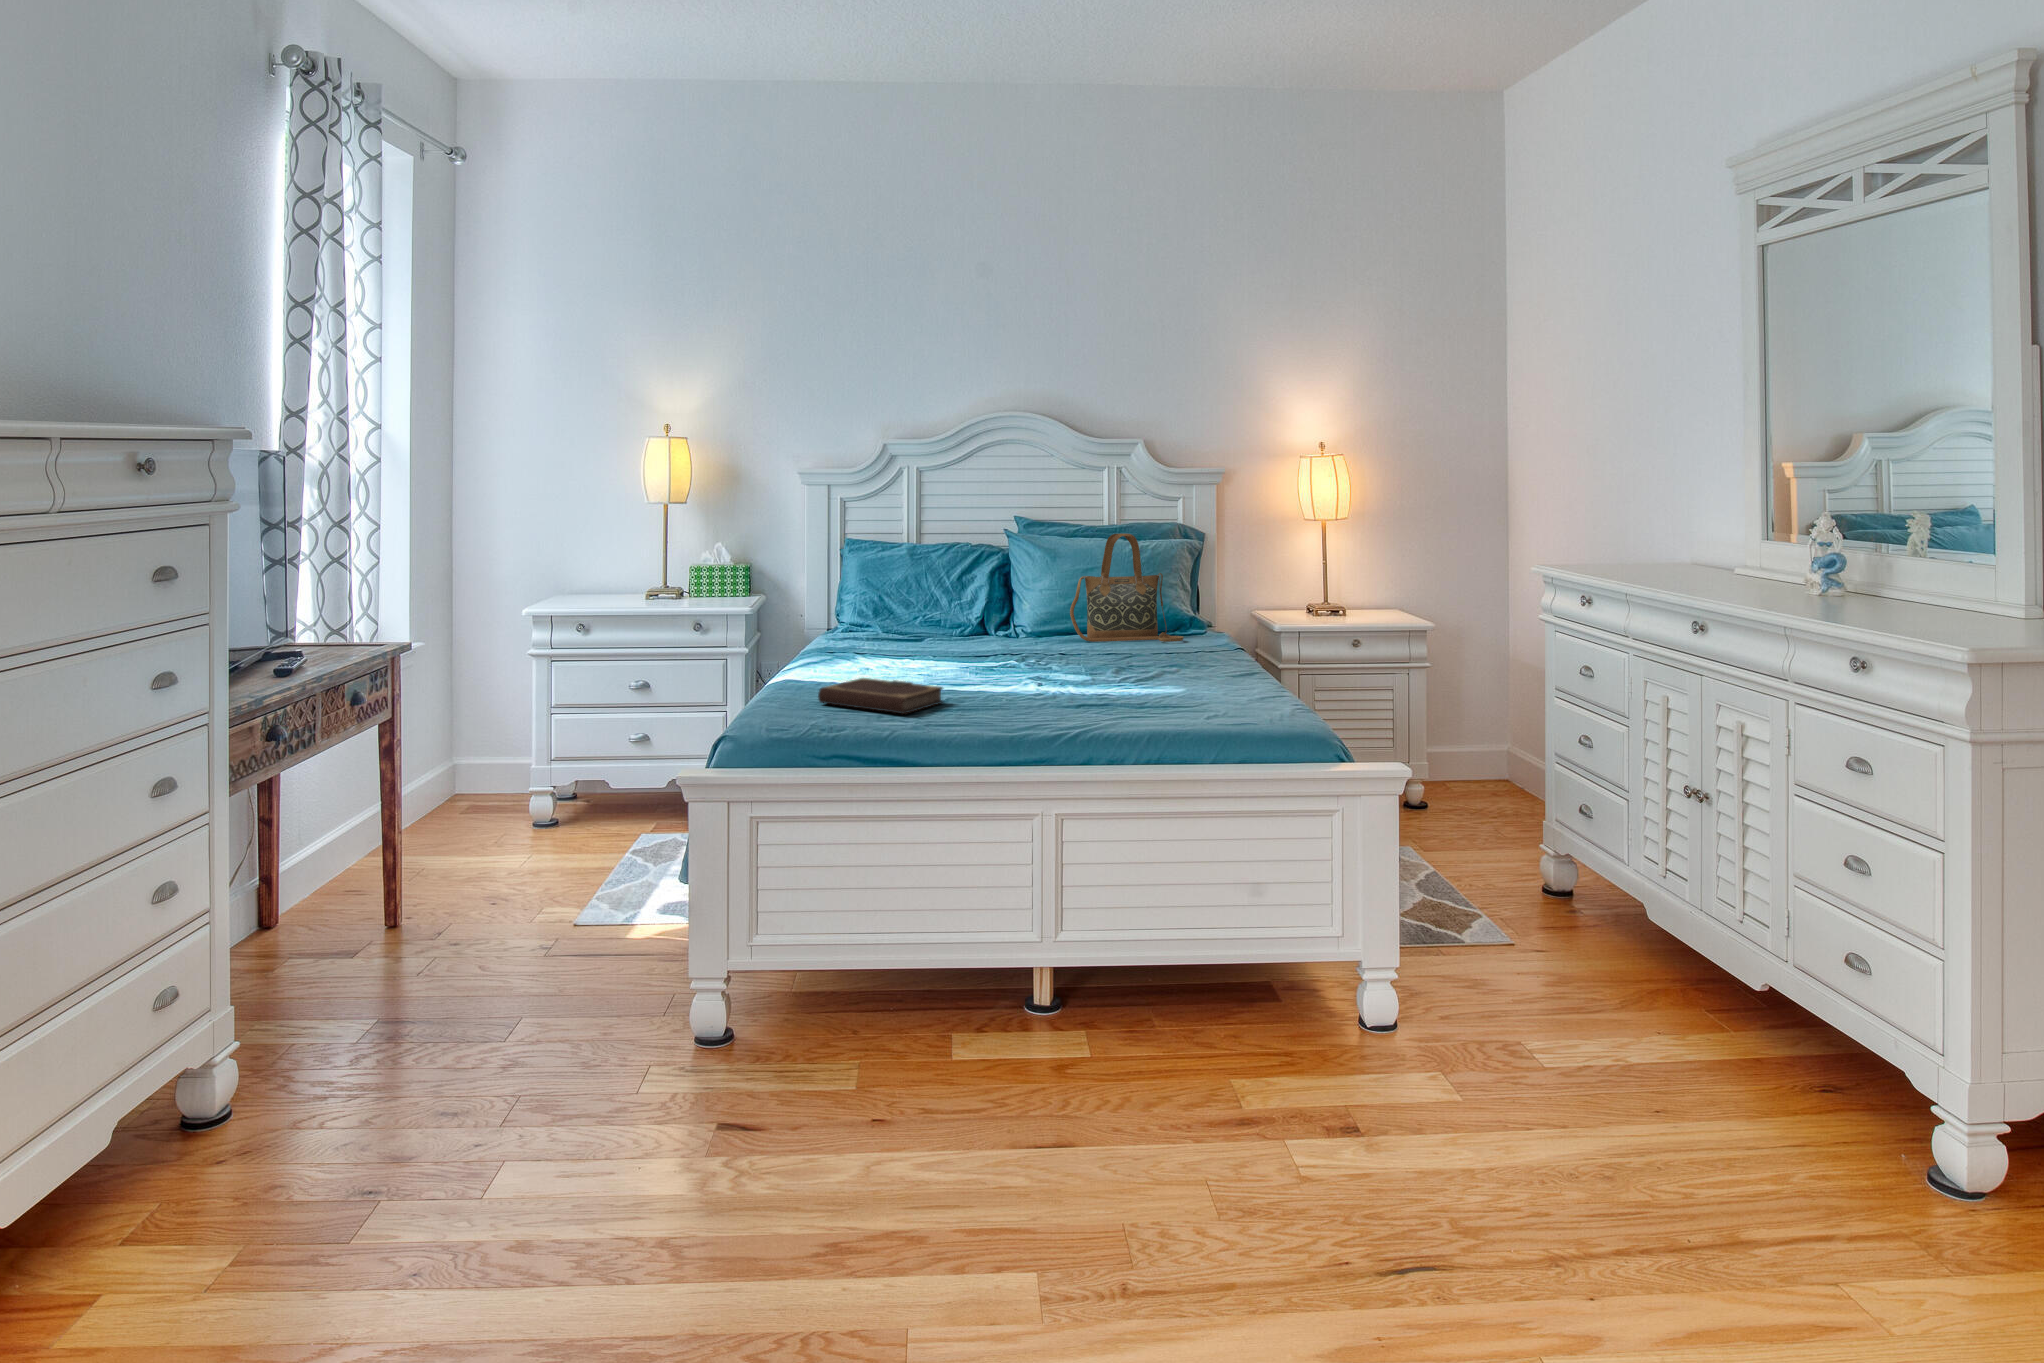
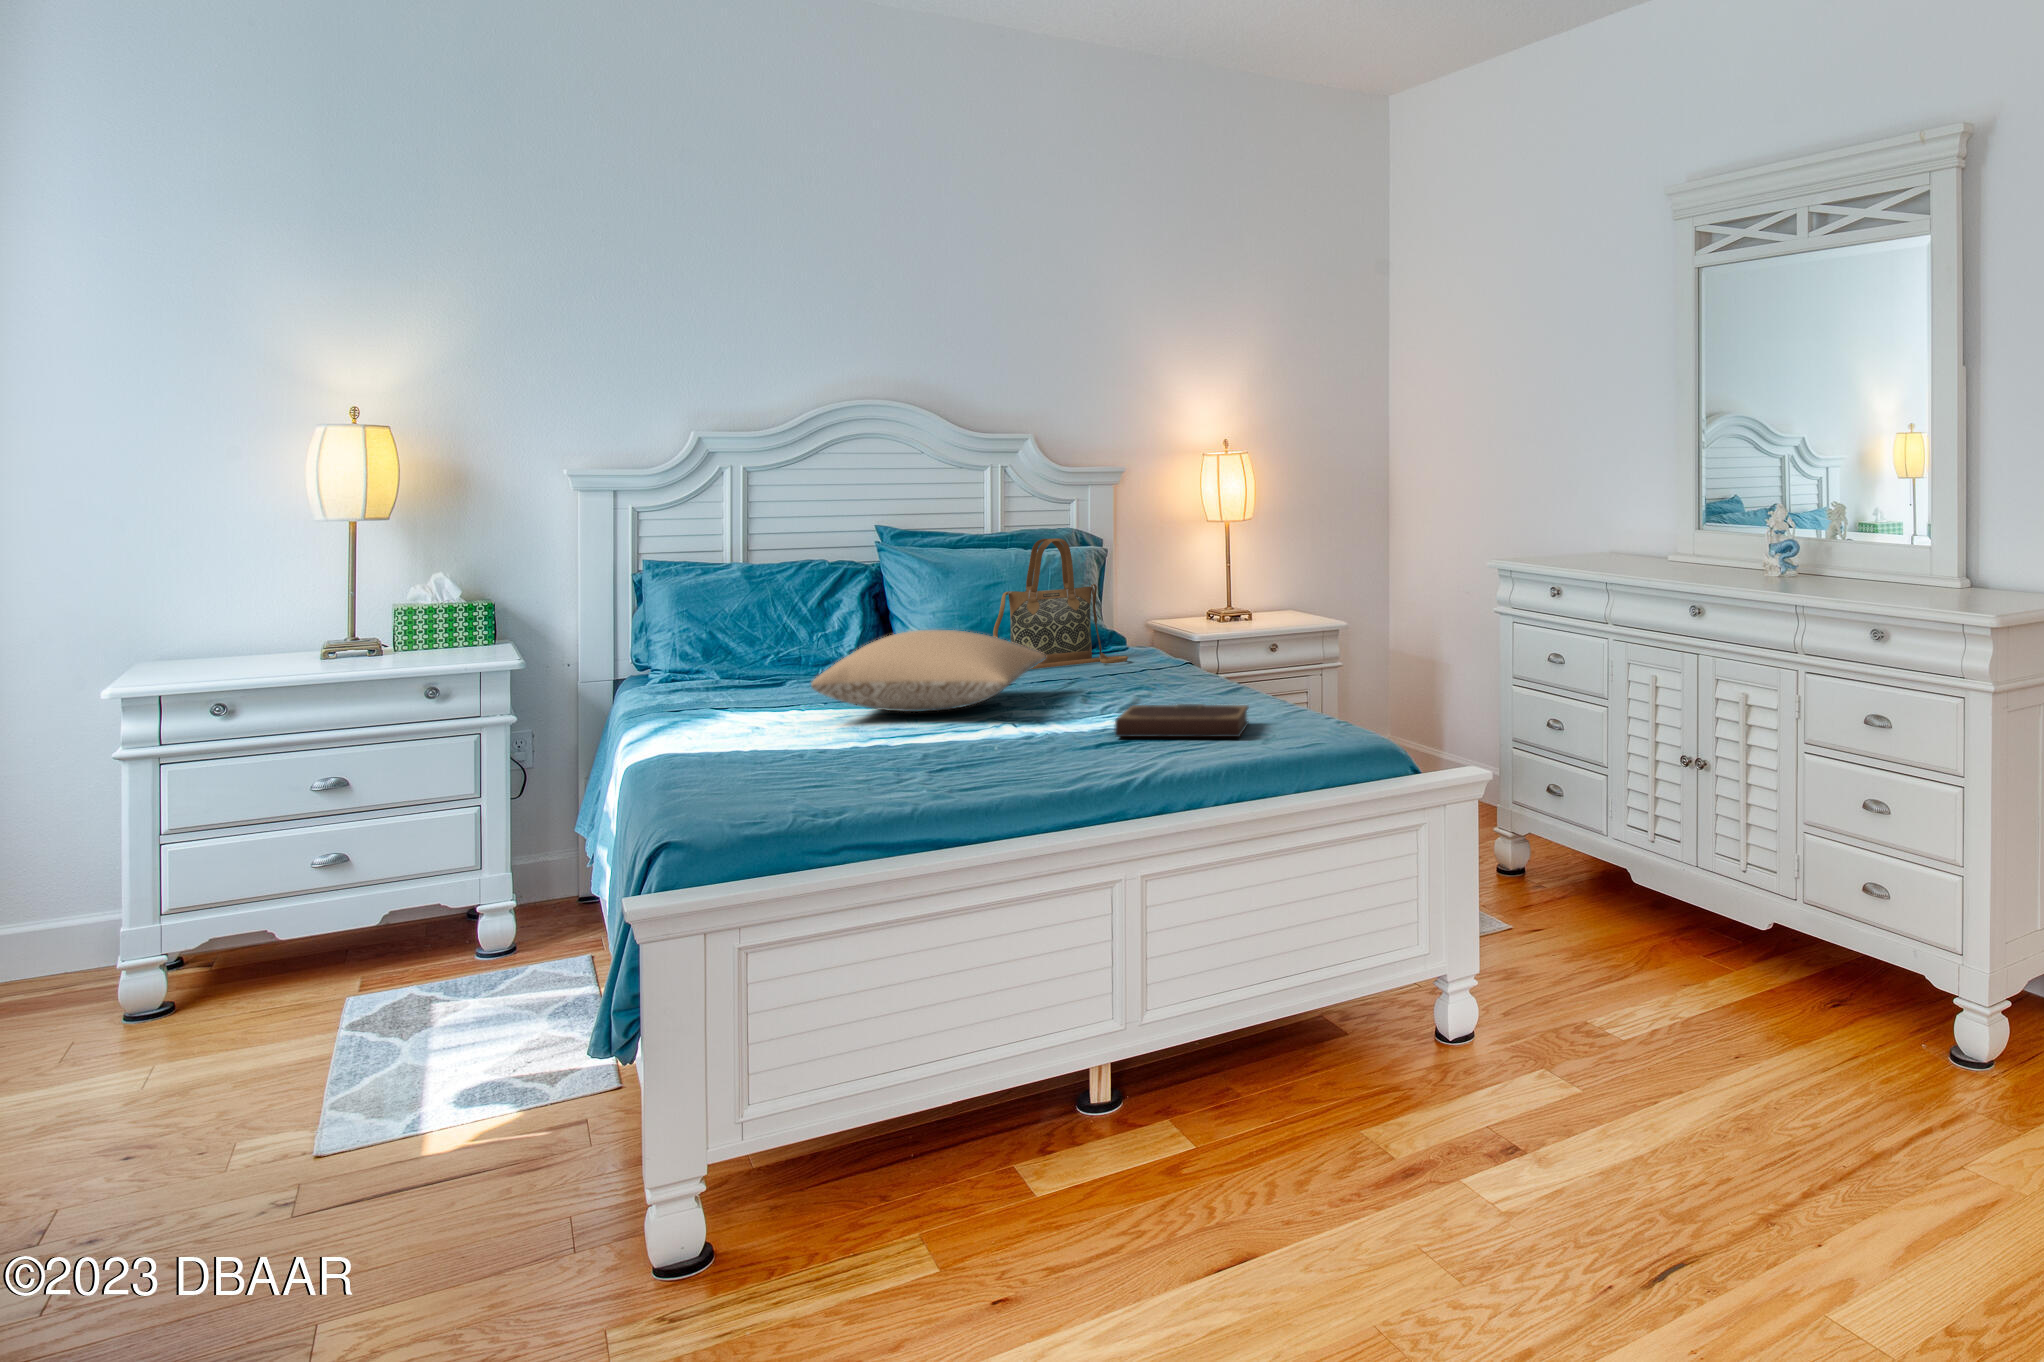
pillow: none [884,605,1082,669] -> present [811,630,1046,712]
notebook: present [818,678,943,714] -> present [1114,704,1248,737]

